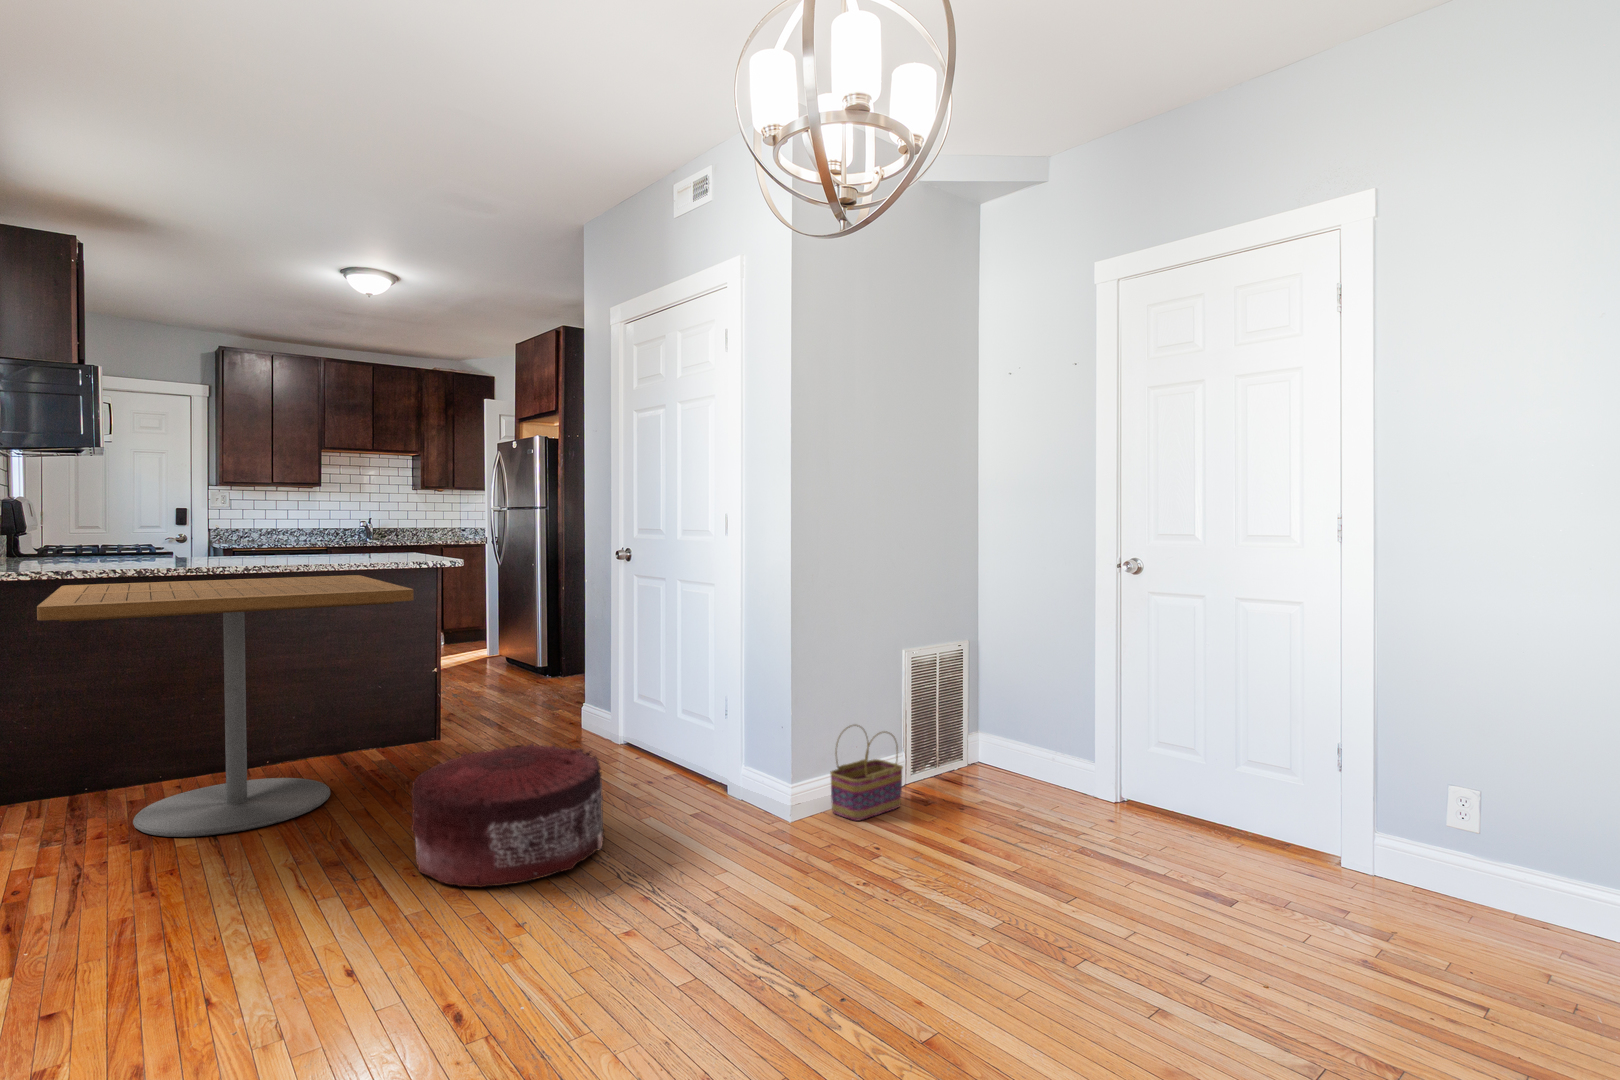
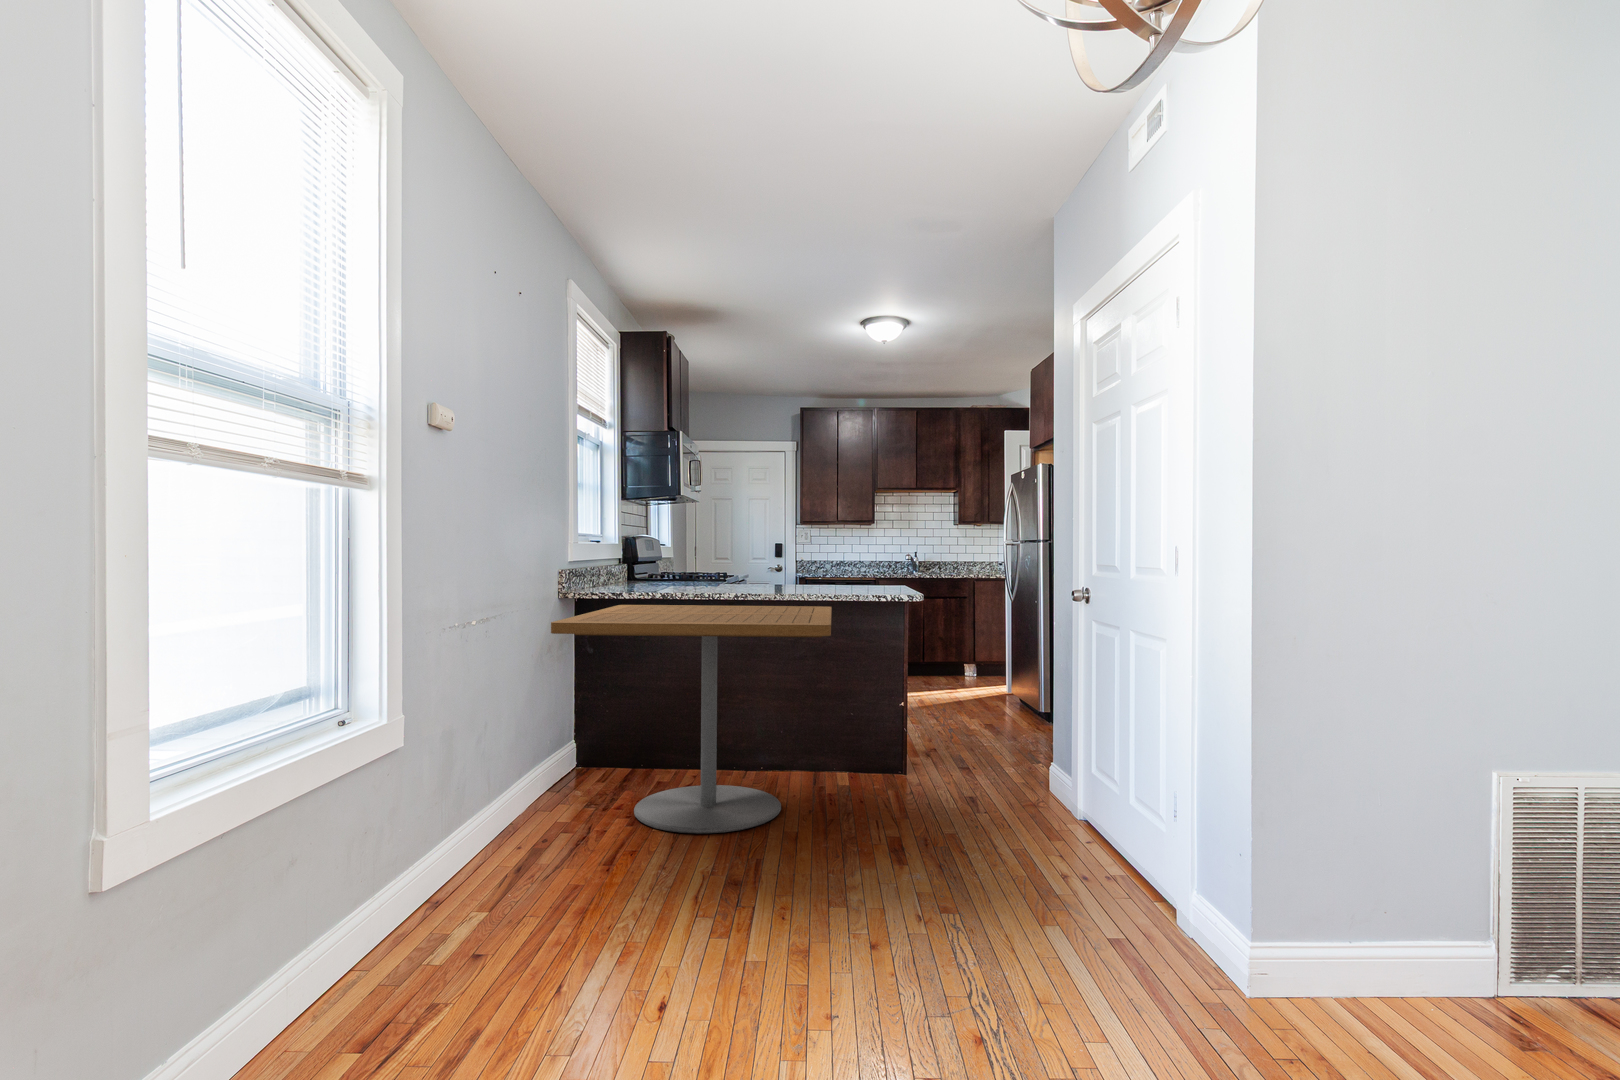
basket: present [830,725,903,821] -> none [1312,865,1451,1016]
pouf: present [411,743,605,887] -> none [780,799,991,965]

